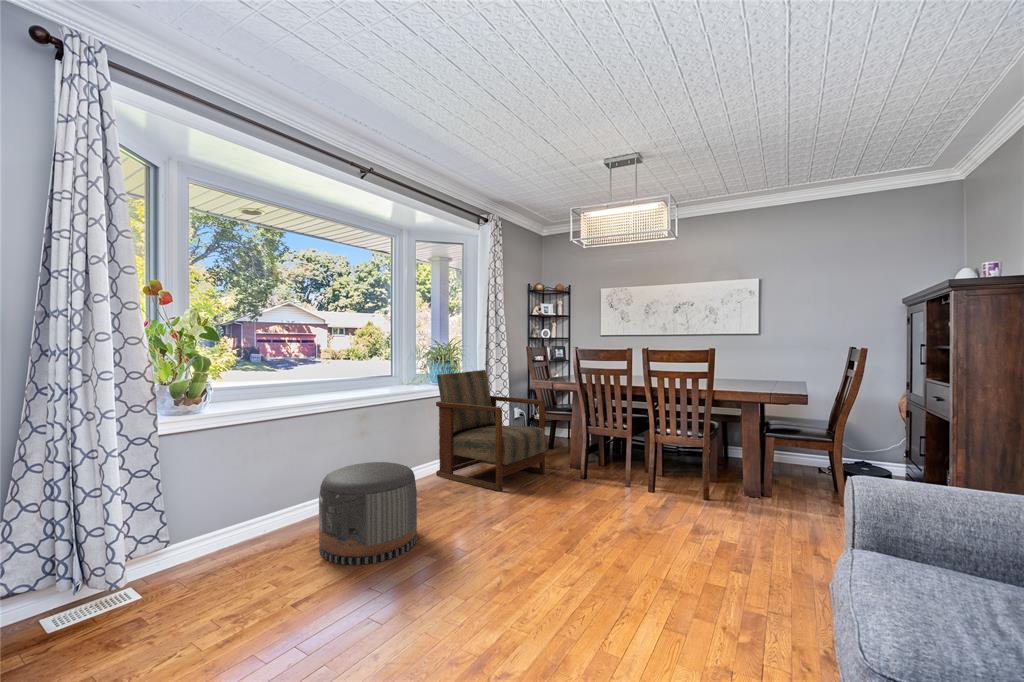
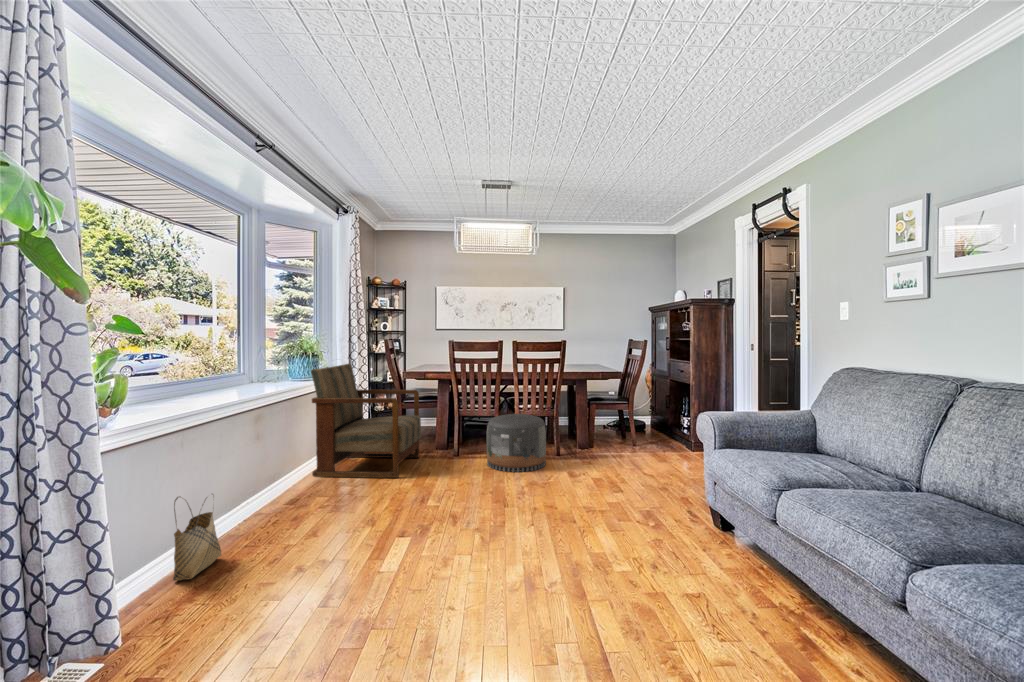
pouf: present [319,462,417,565] -> present [487,414,546,472]
woven basket: none [250,475,297,546] -> present [173,494,221,581]

